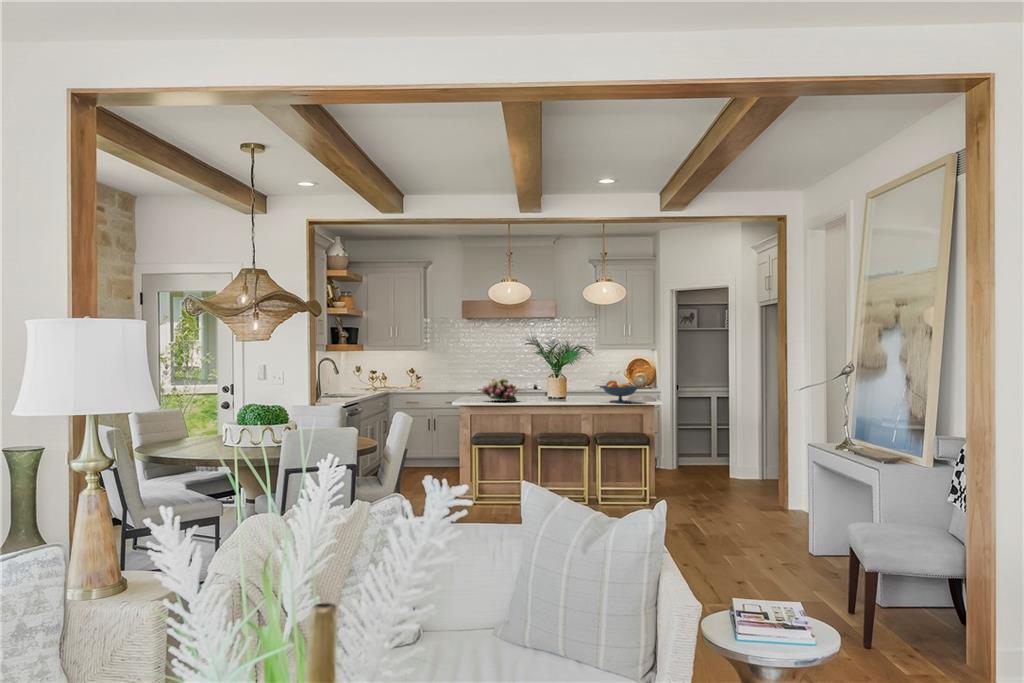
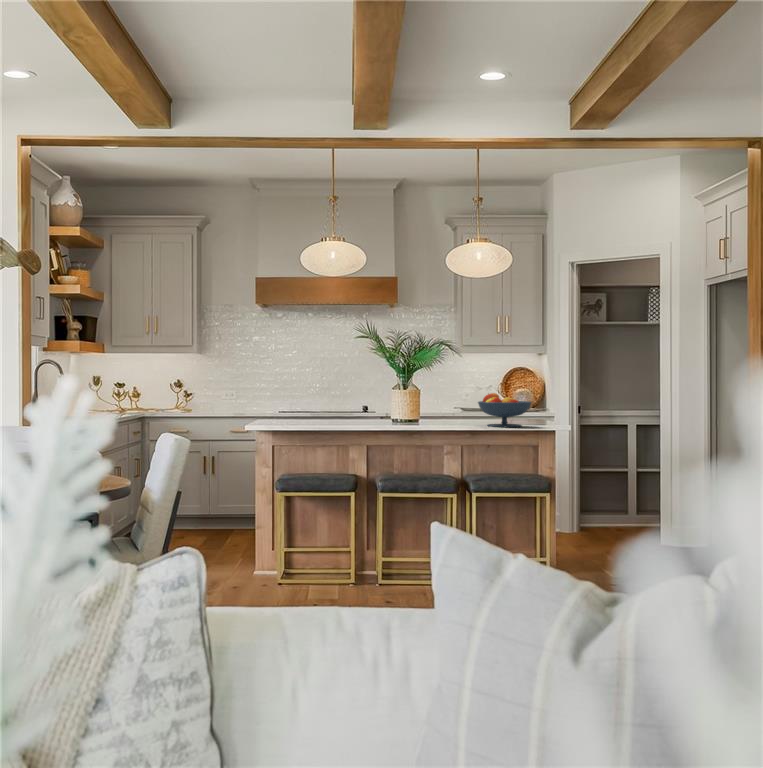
flower arrangement: present [481,378,518,401] -> none [290,388,348,424]

